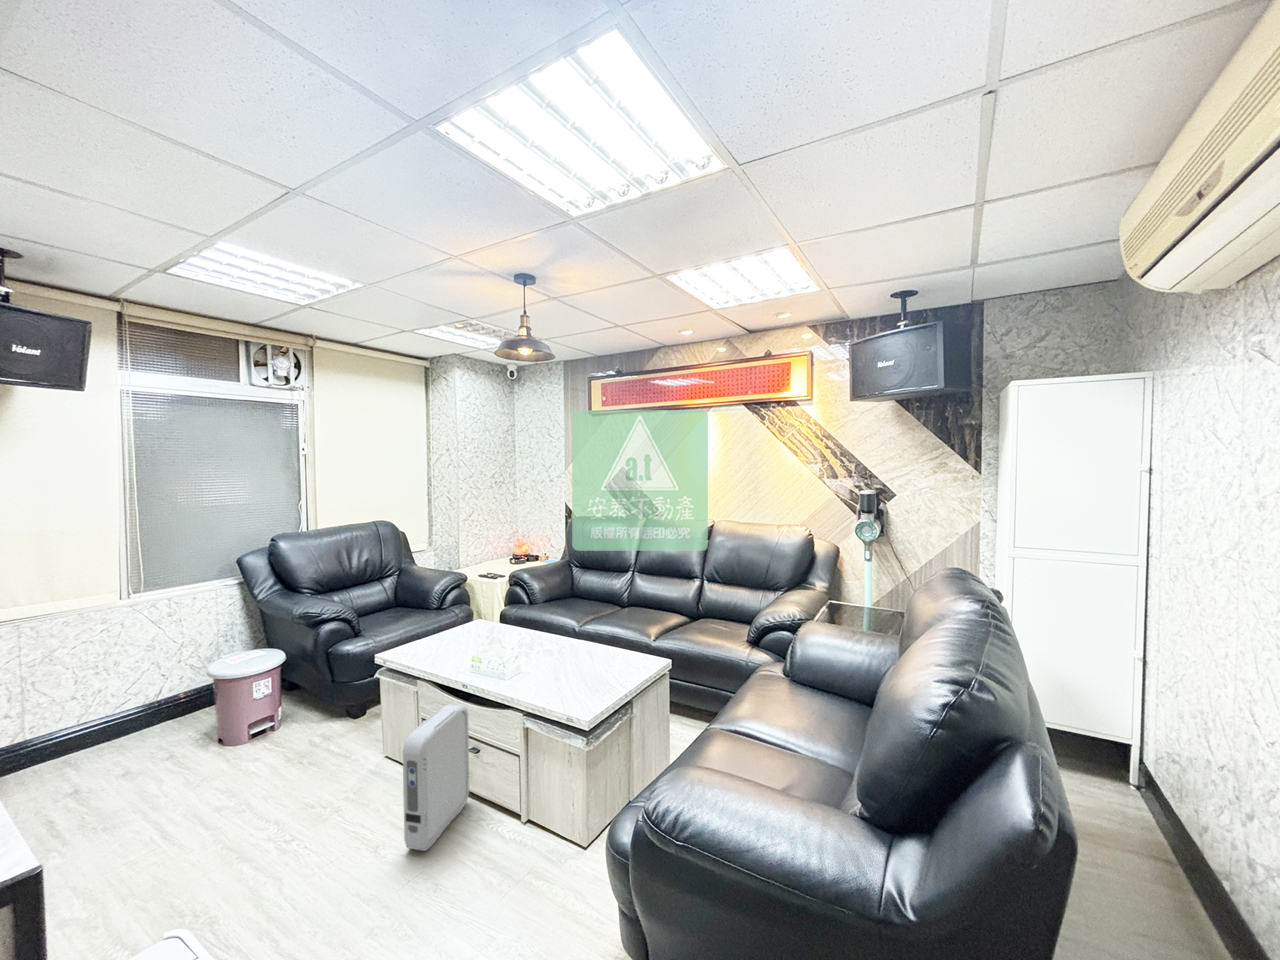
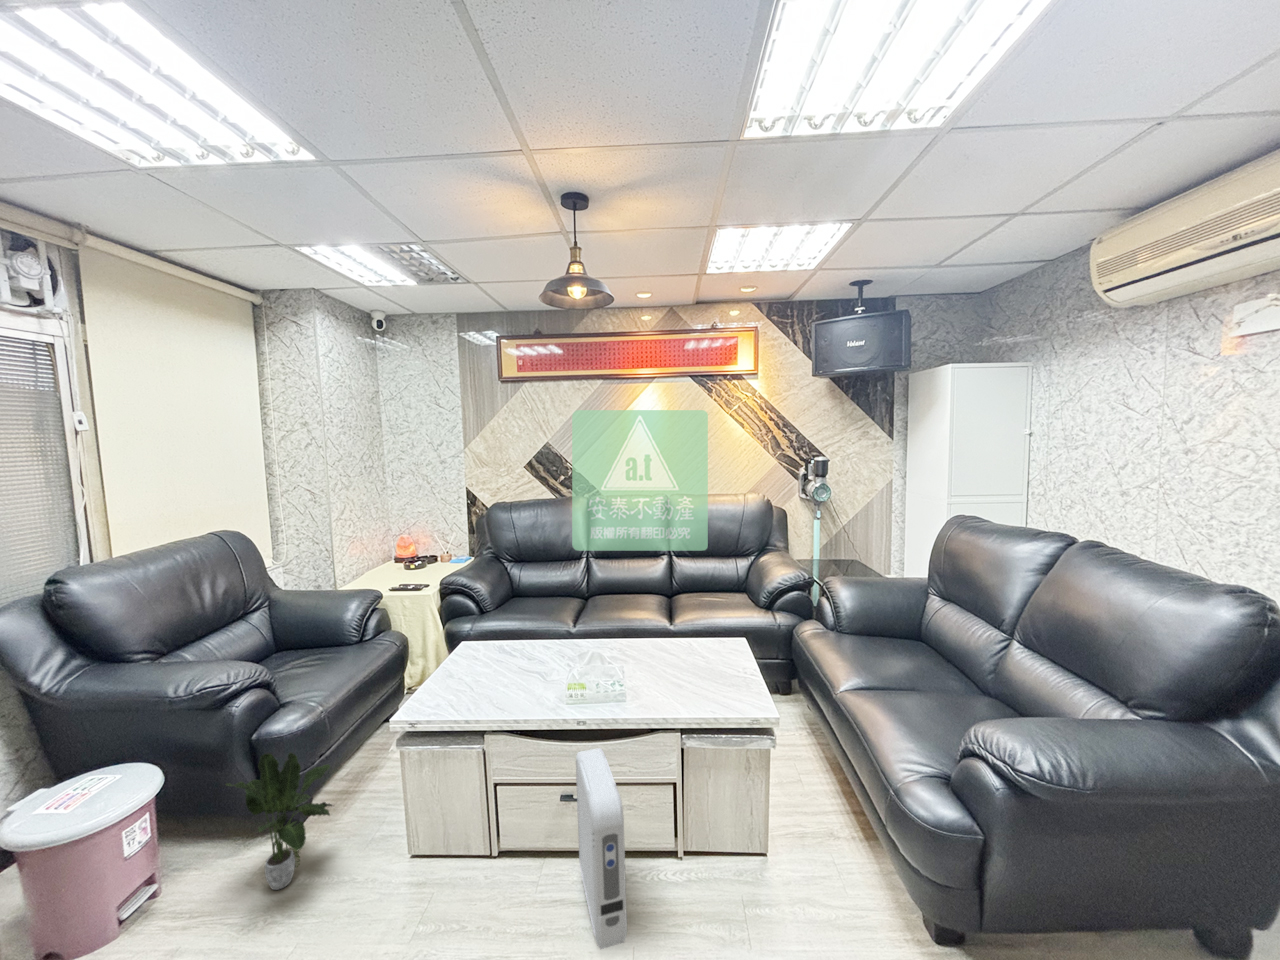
potted plant: none [288,659,352,748] -> present [226,753,332,890]

